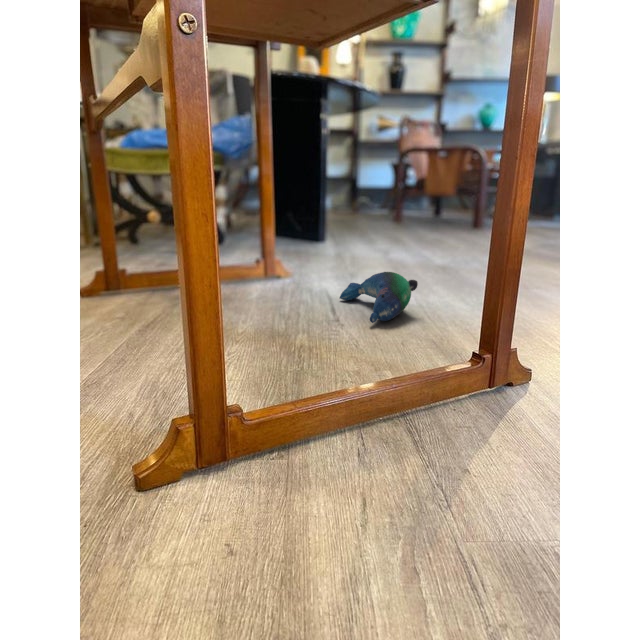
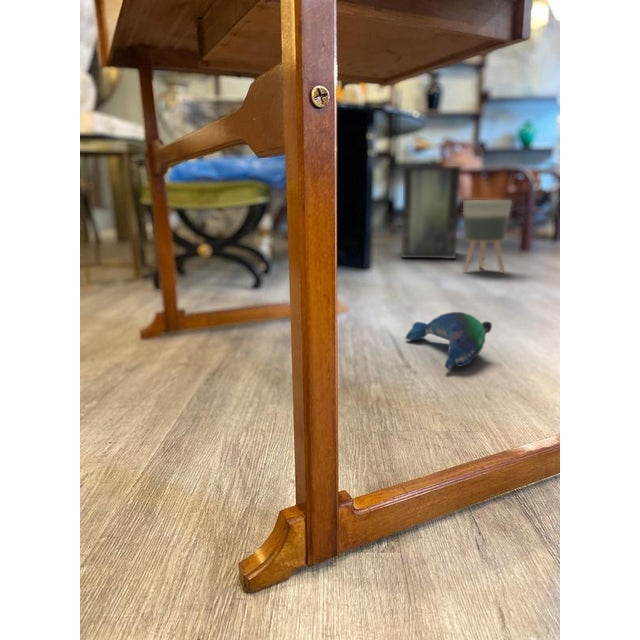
storage box: none [356,142,414,234] -> present [401,166,460,259]
planter: none [412,174,460,246] -> present [463,200,512,272]

